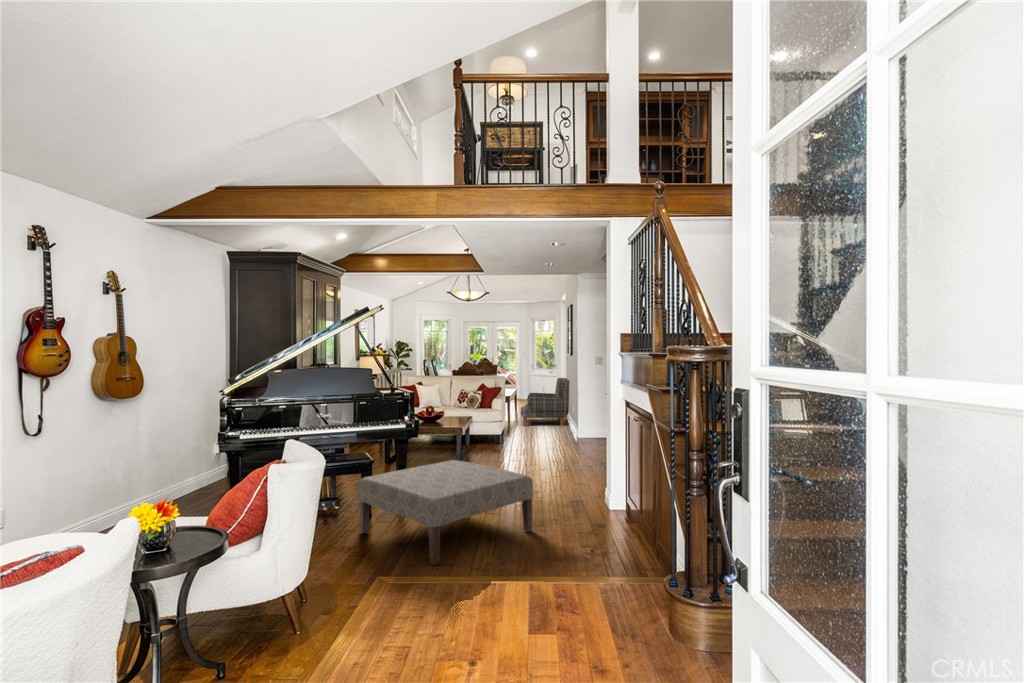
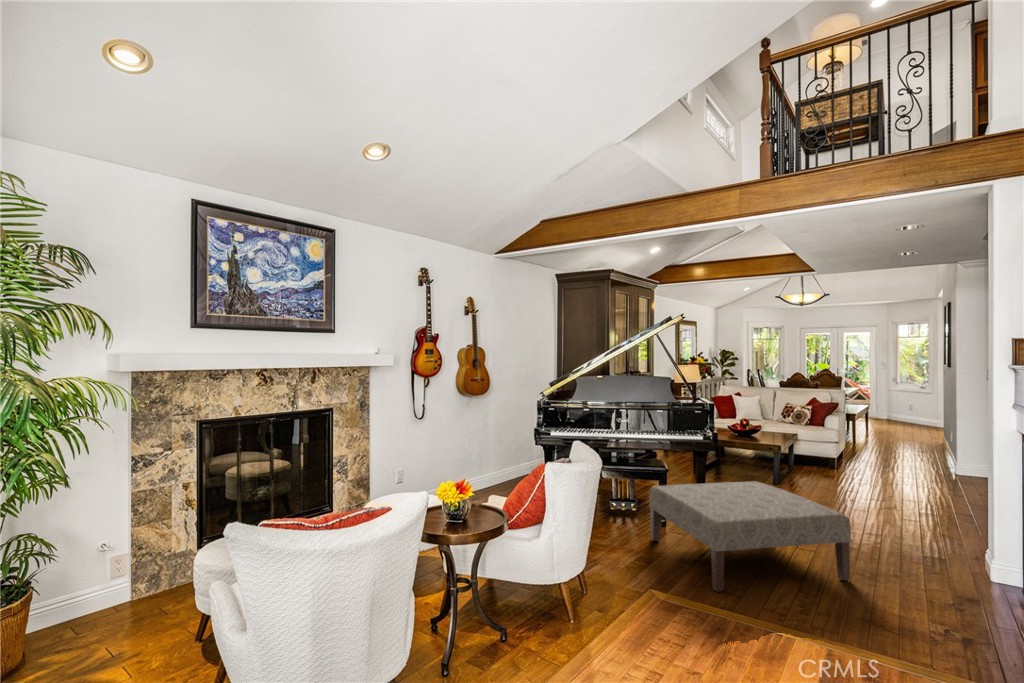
armchair: present [521,378,570,426] -> none [869,397,942,456]

